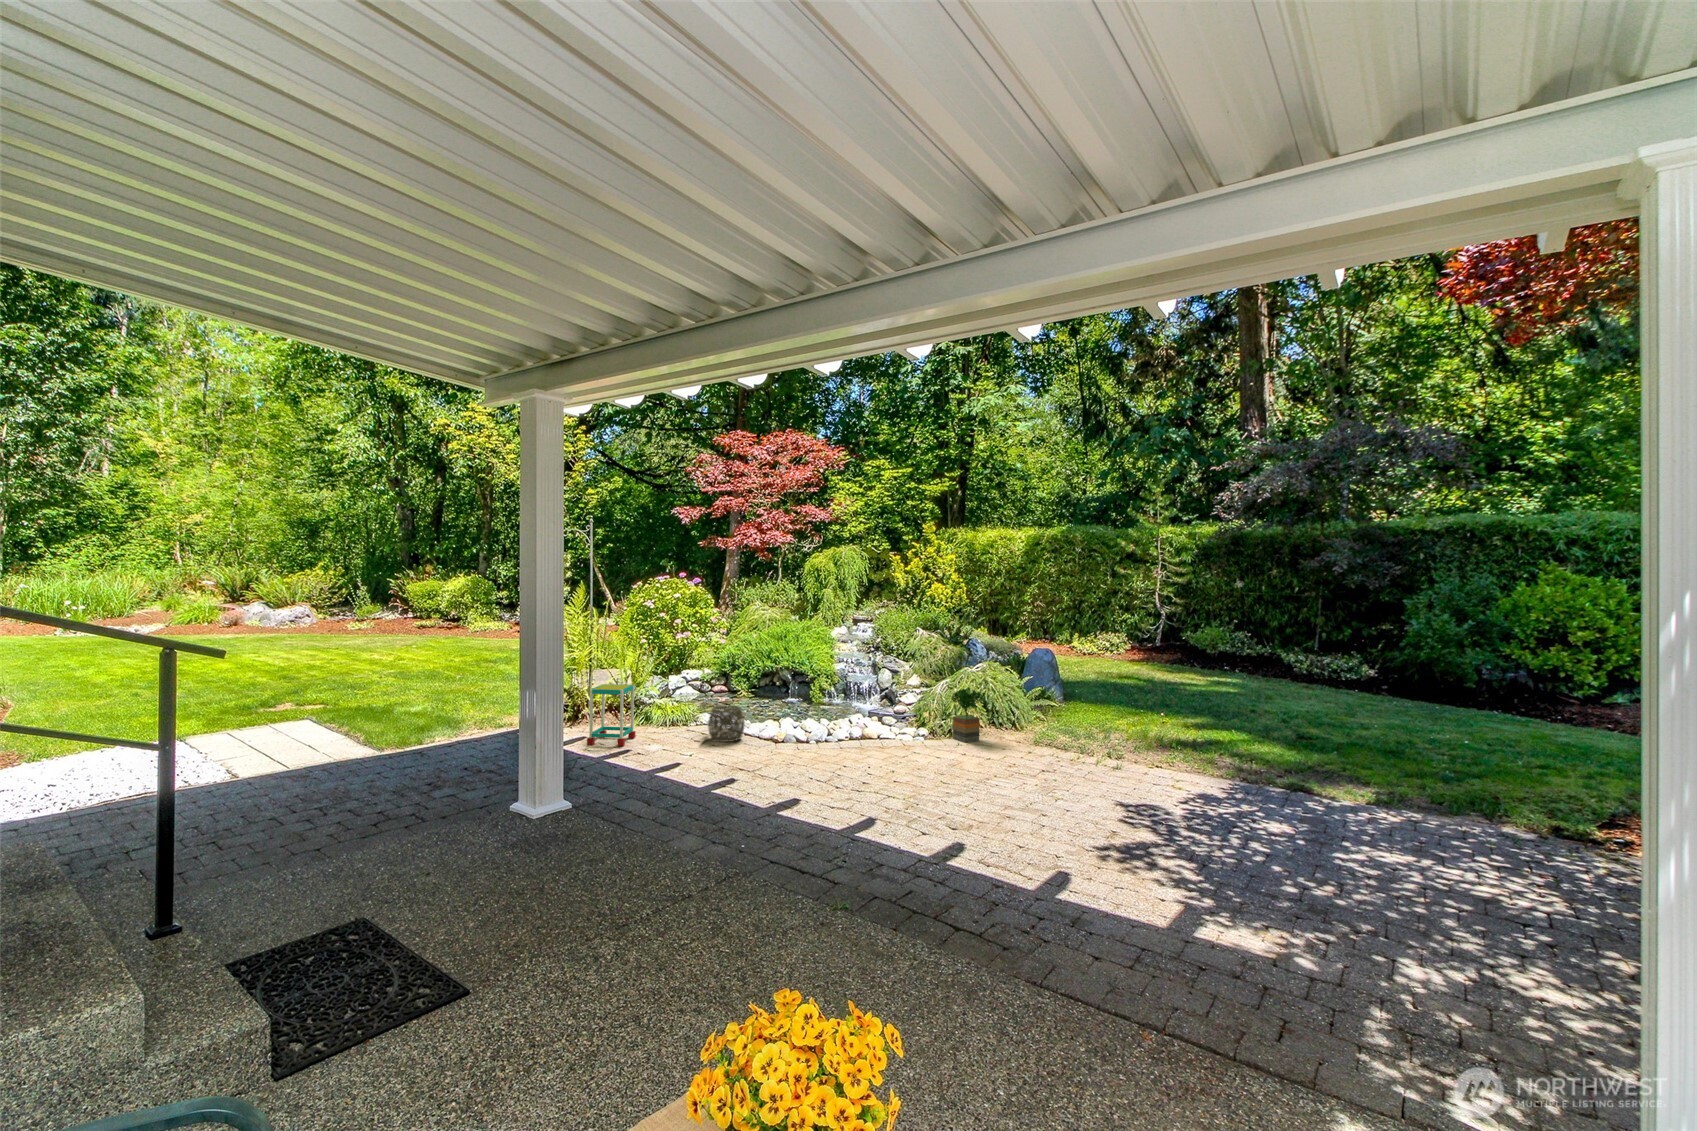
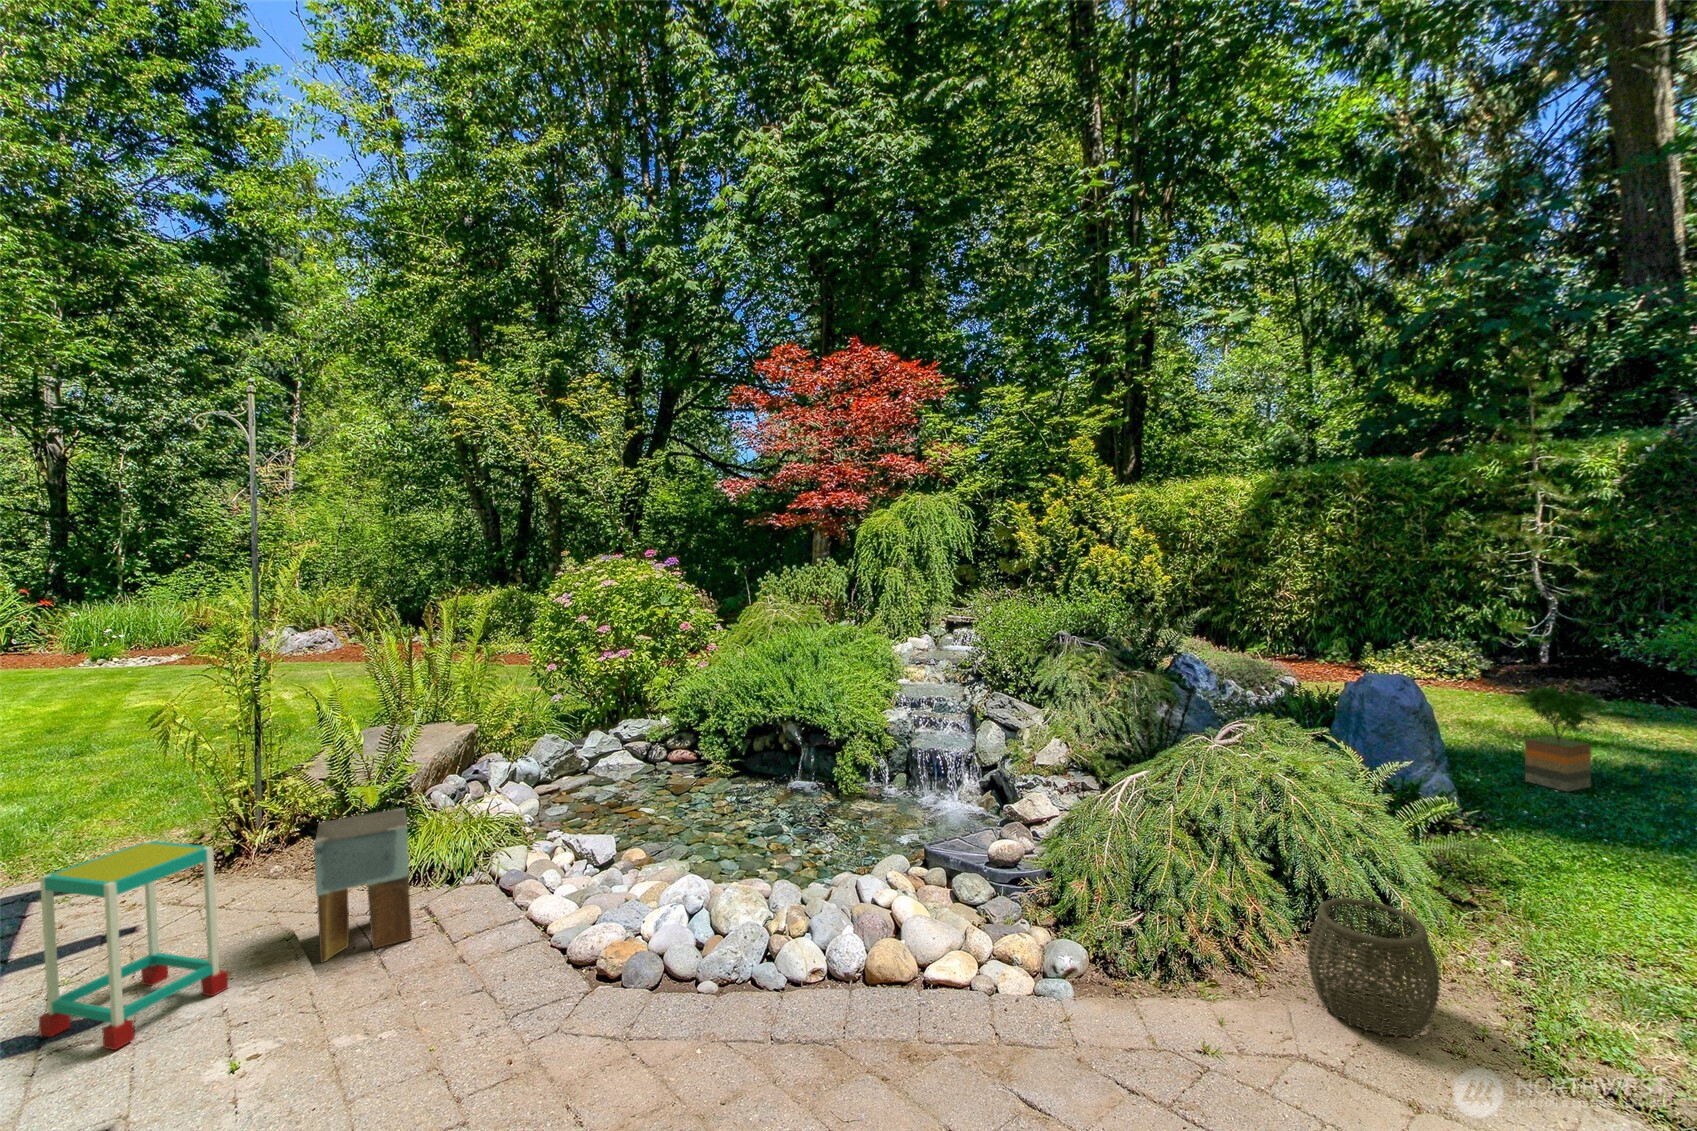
stool: none [642,683,683,735] -> present [314,808,412,962]
potted tree: present [952,689,985,742] -> present [1524,687,1605,792]
woven basket: present [708,705,745,742] -> present [1307,898,1440,1037]

